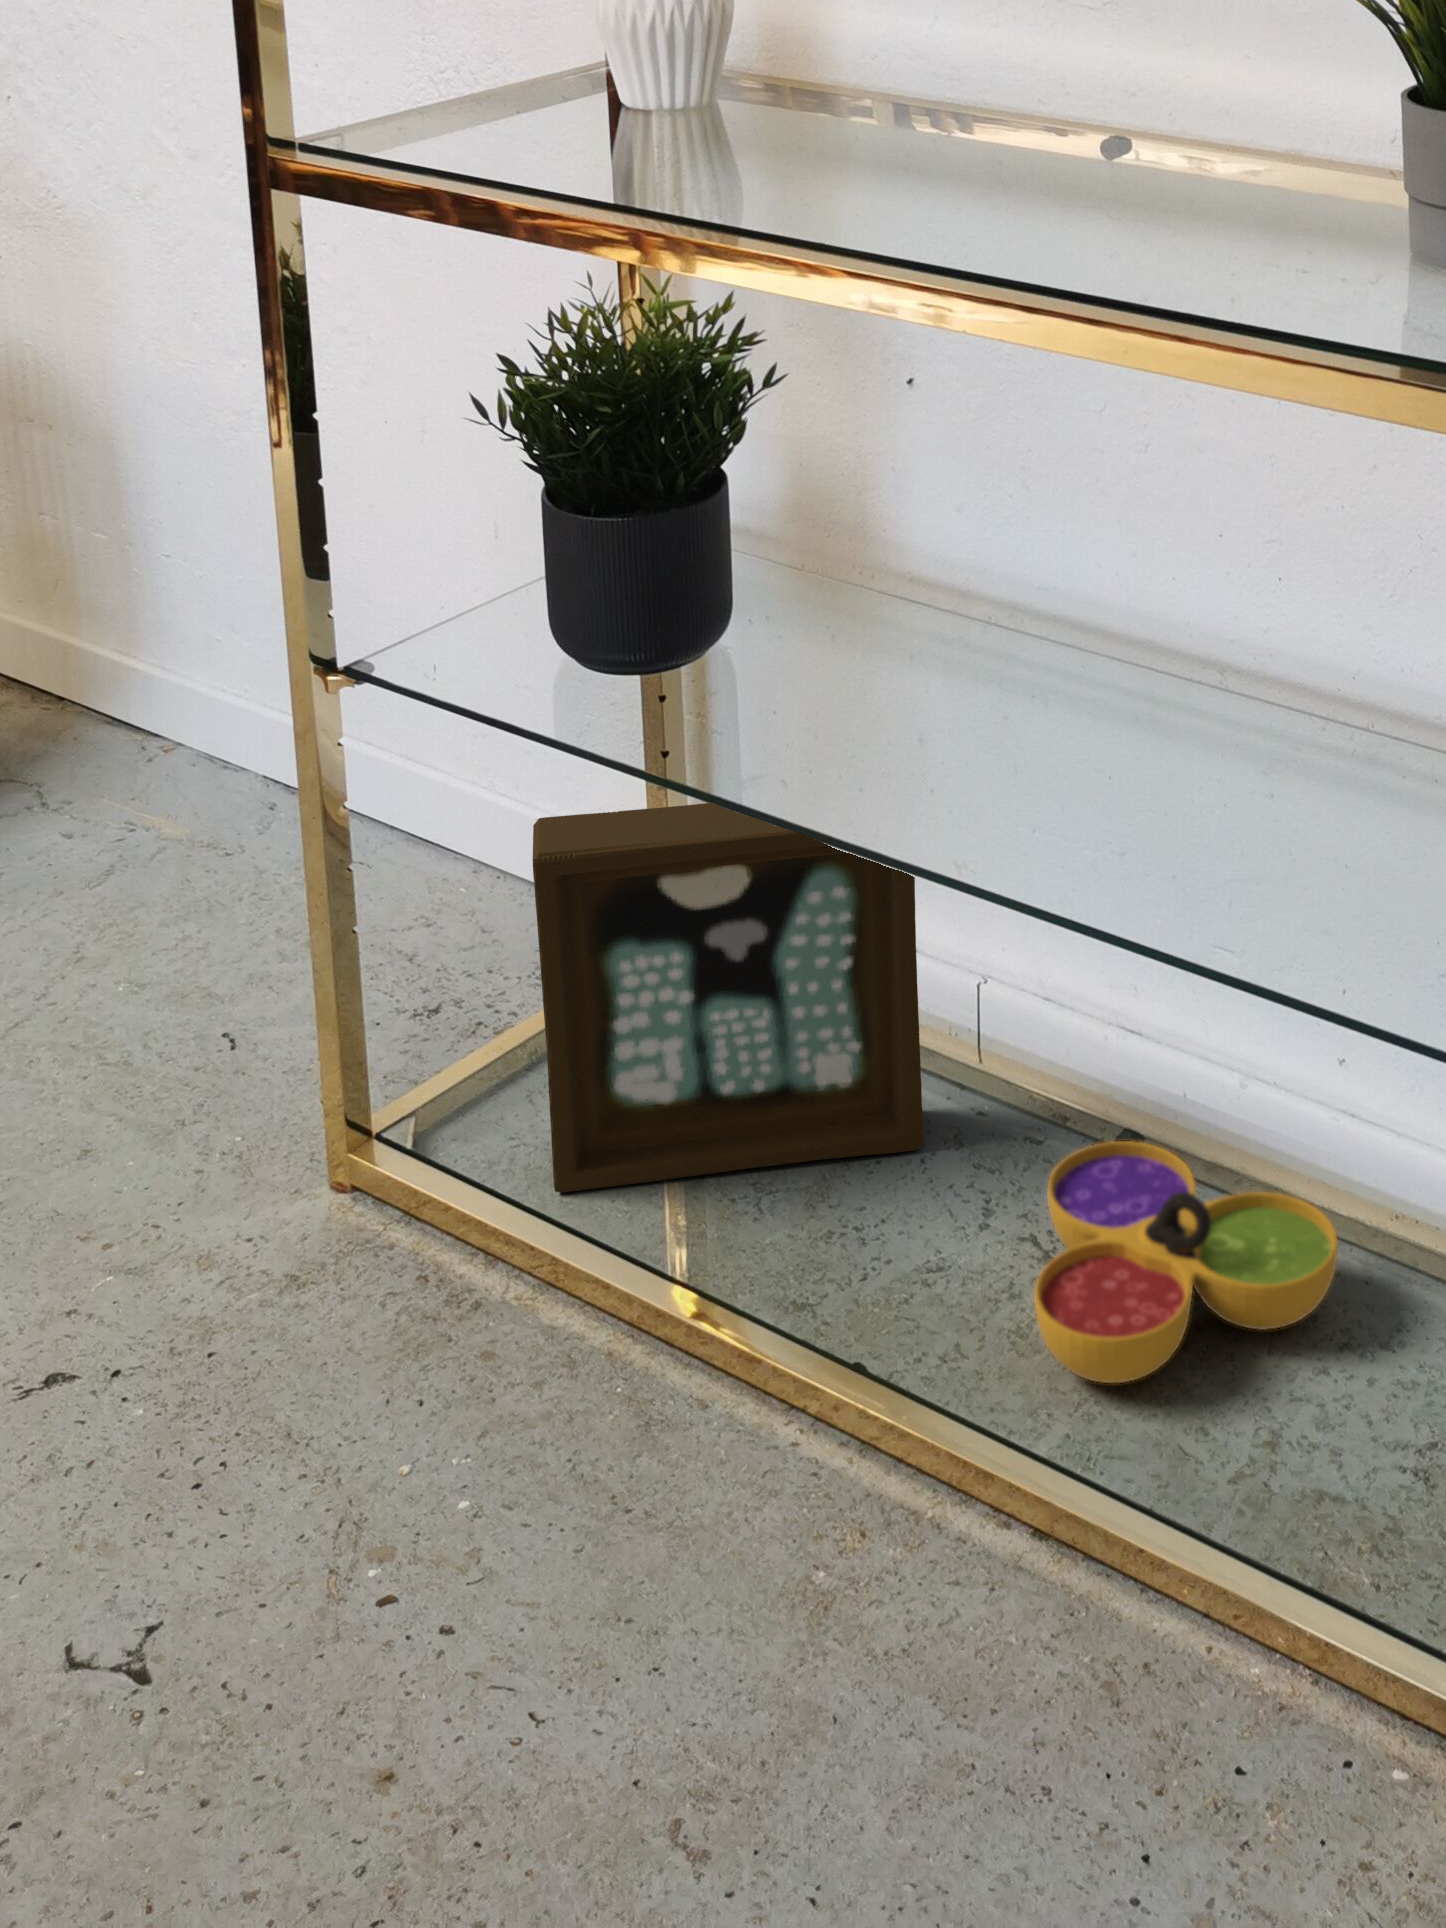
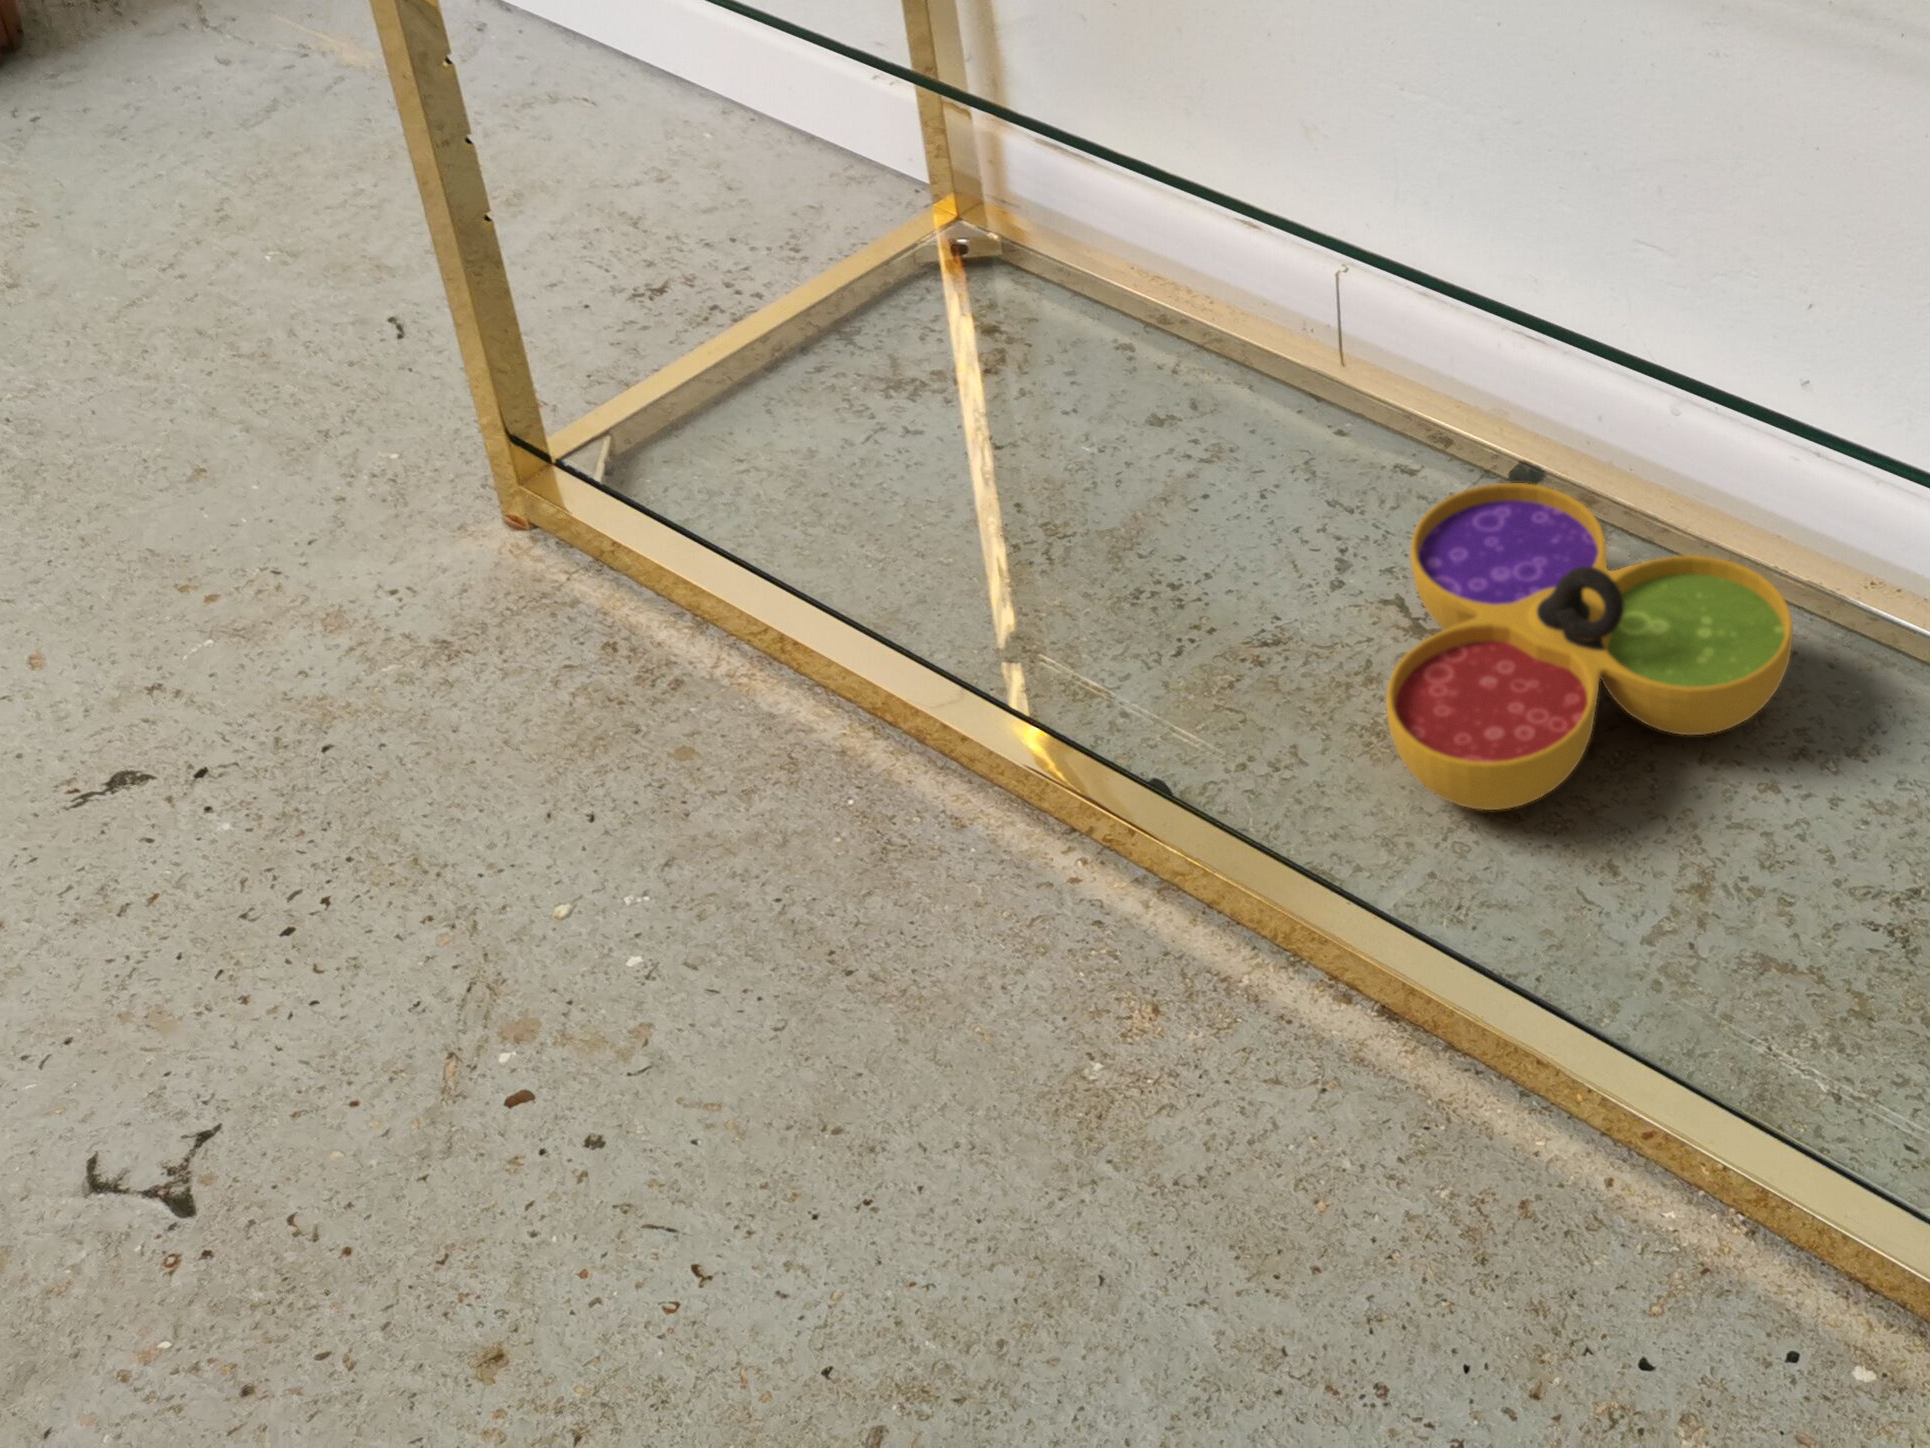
picture frame: present [533,803,924,1193] -> none [702,25,1259,534]

